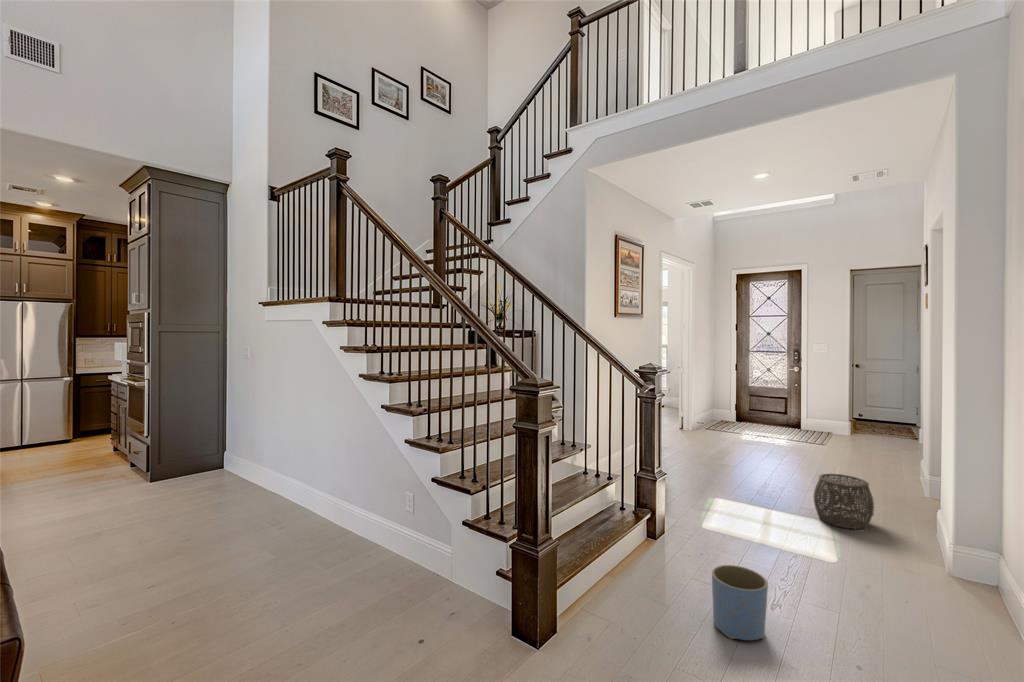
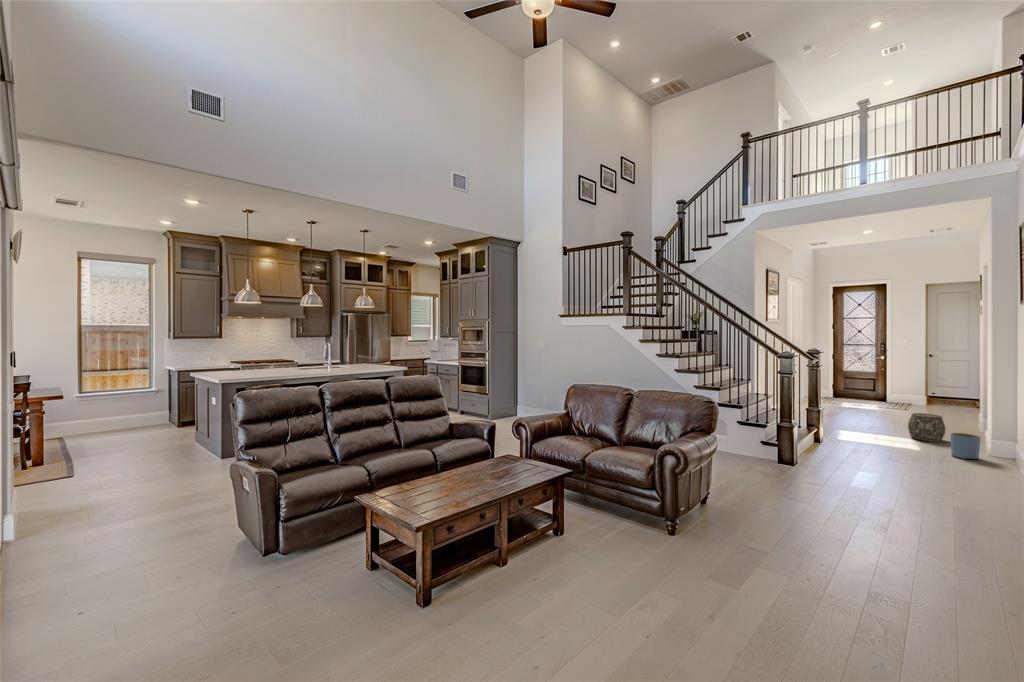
planter: present [712,565,768,640] -> present [951,433,981,459]

